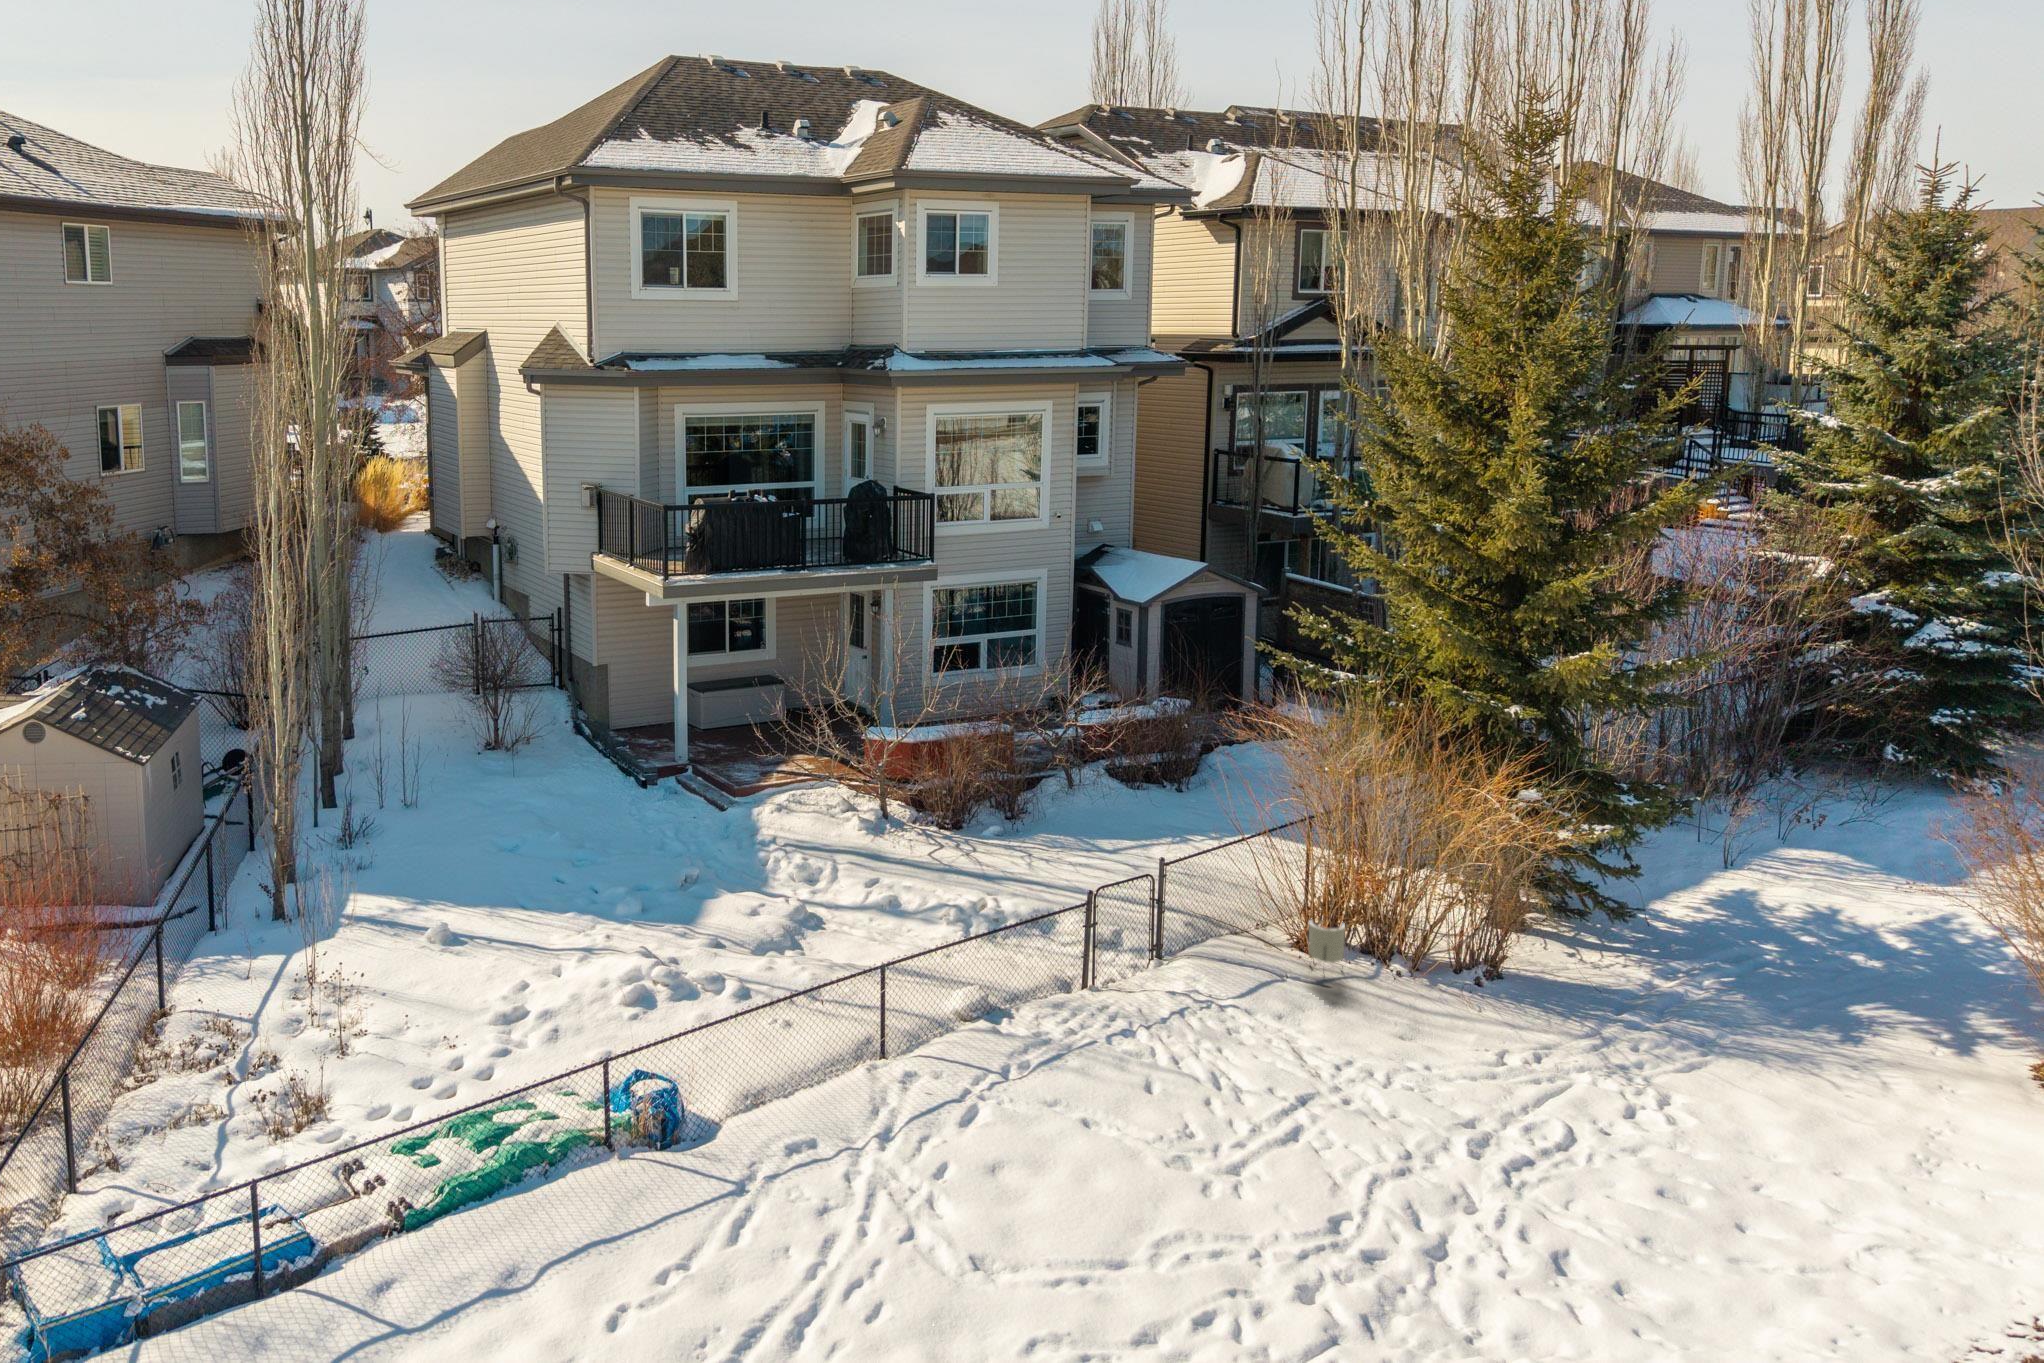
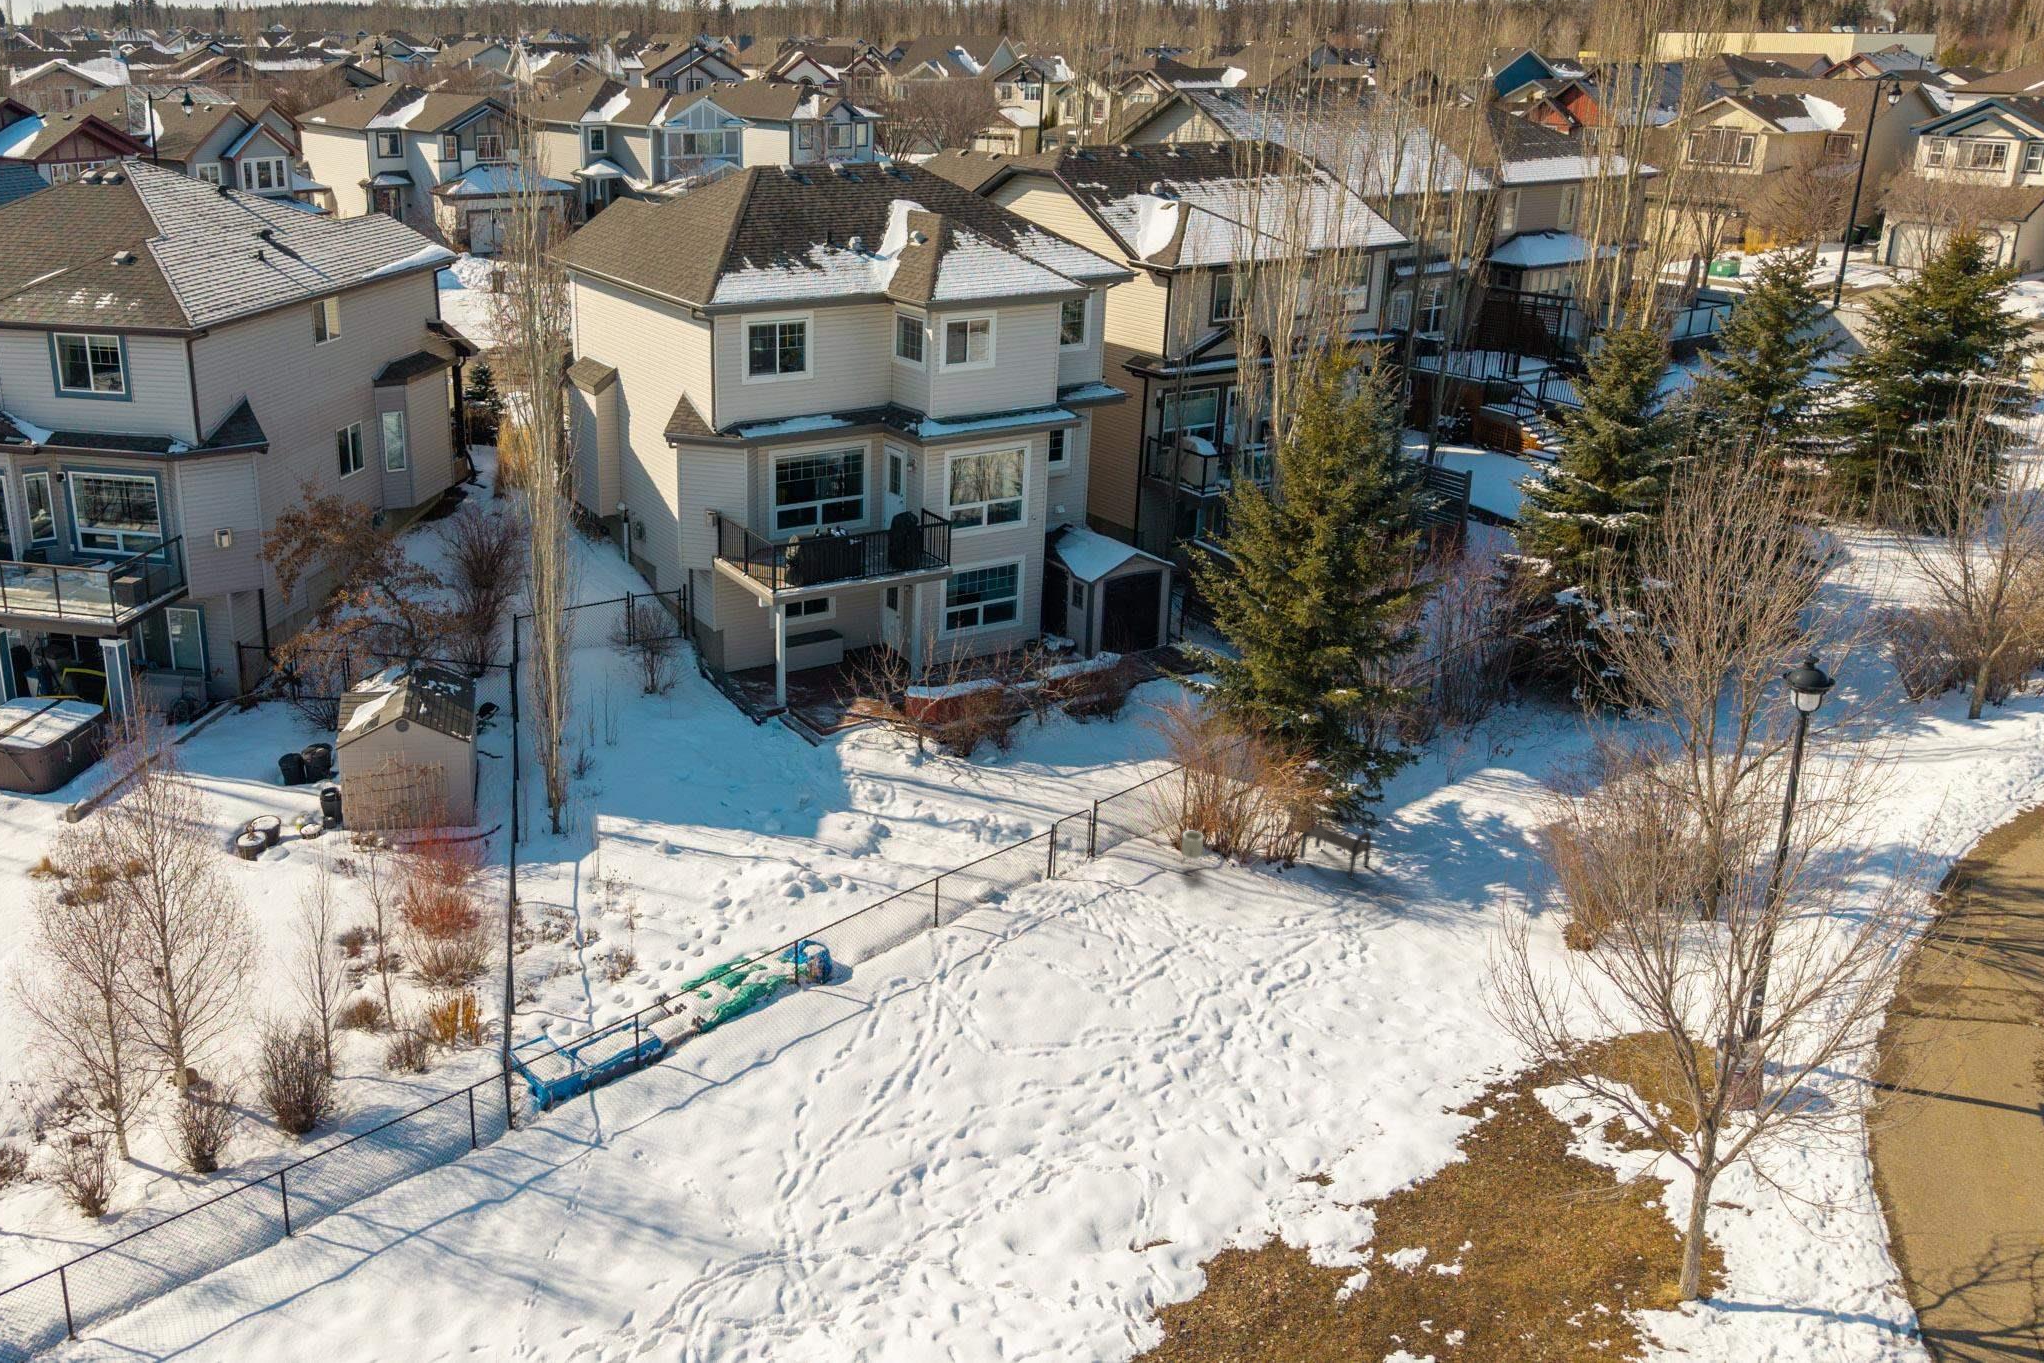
bench: none [1509,891,1634,997] -> present [1300,815,1371,879]

